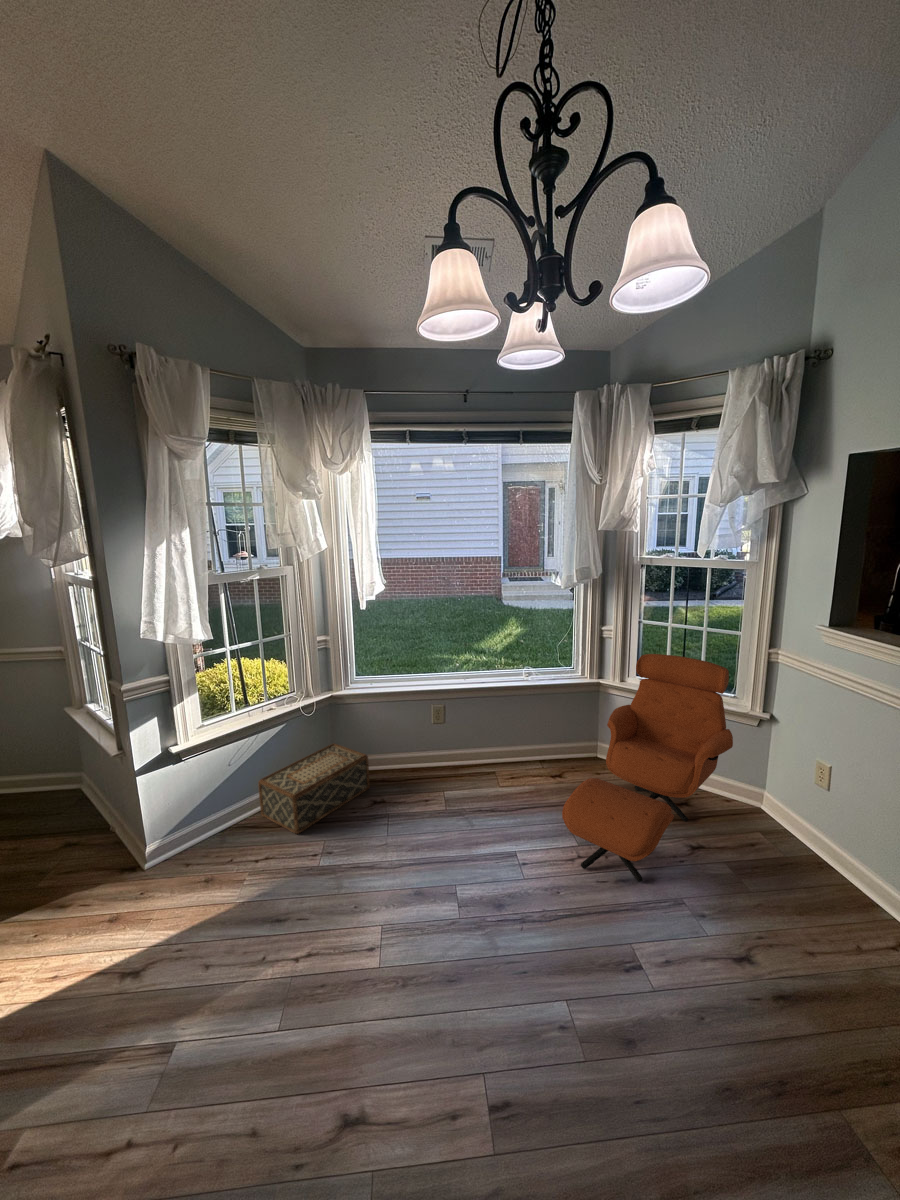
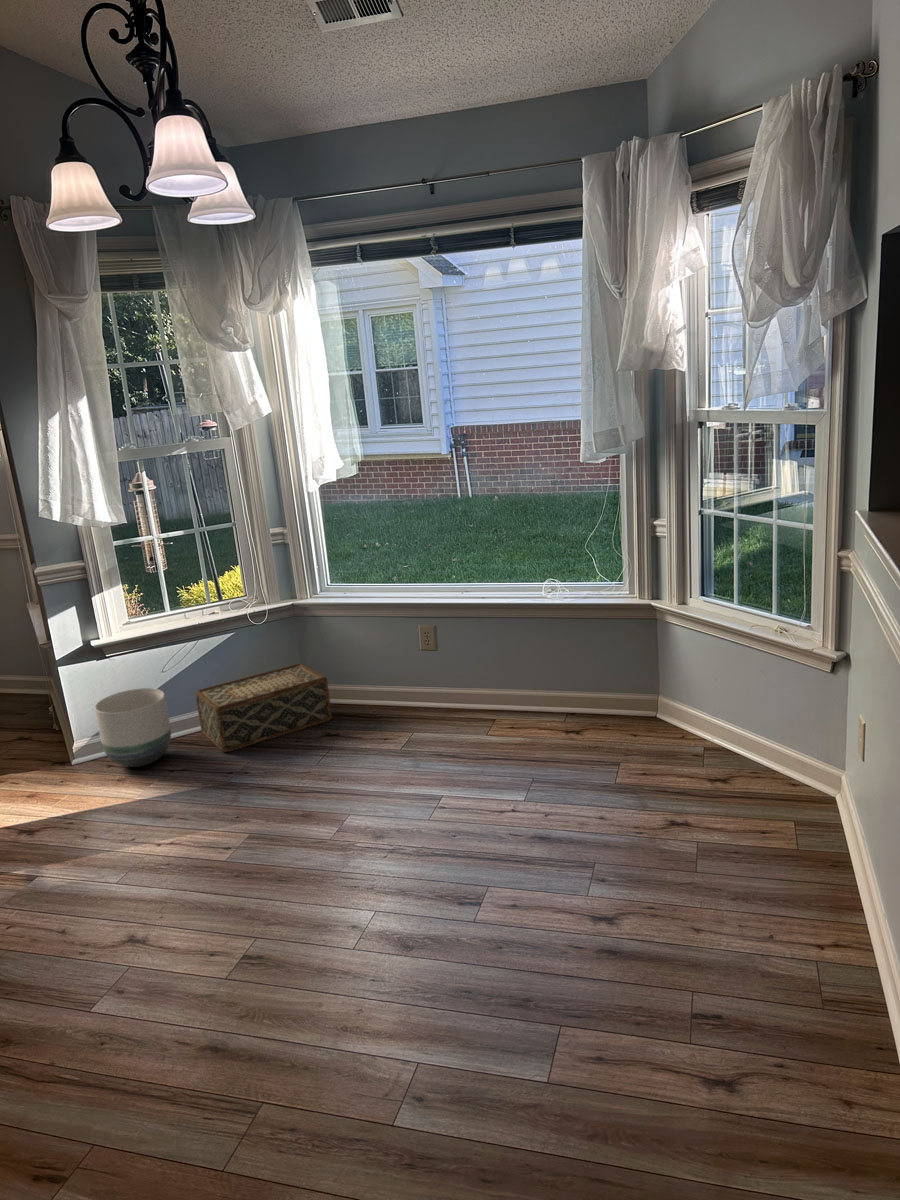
armchair: present [562,654,733,882] -> none [491,560,786,844]
planter: none [179,785,249,865] -> present [95,688,171,767]

